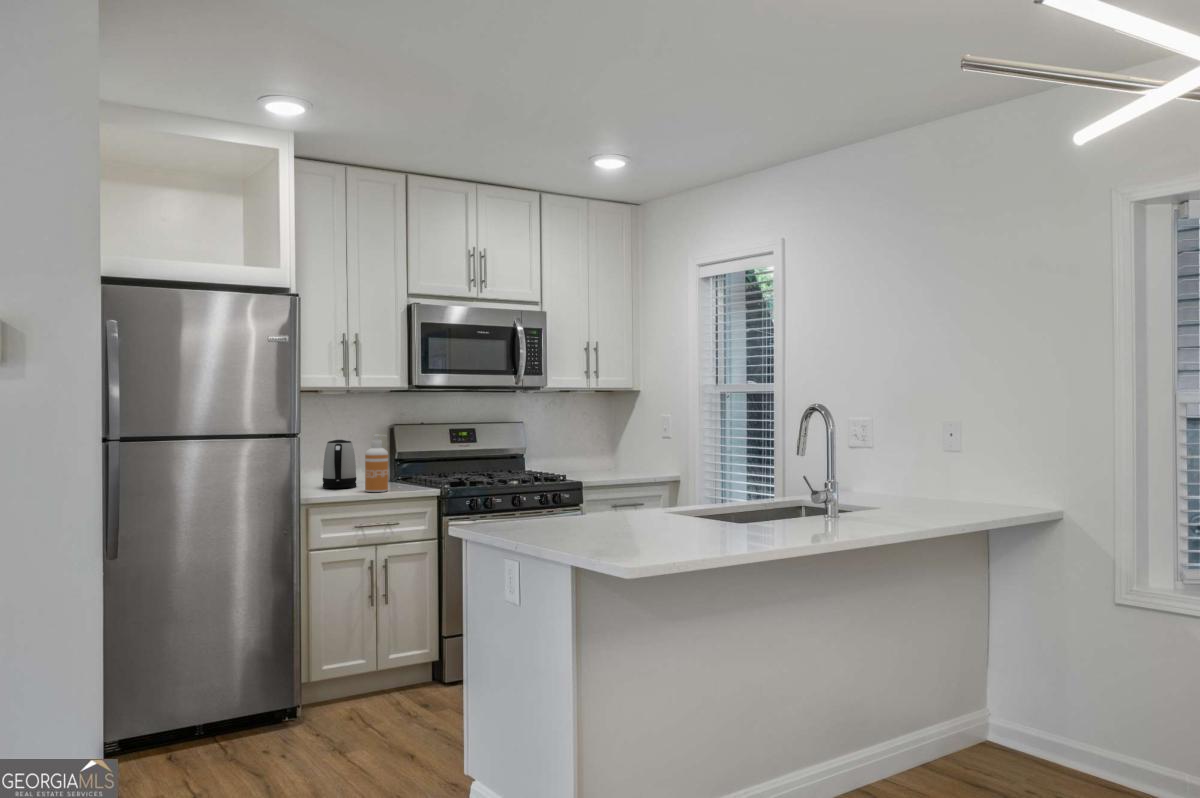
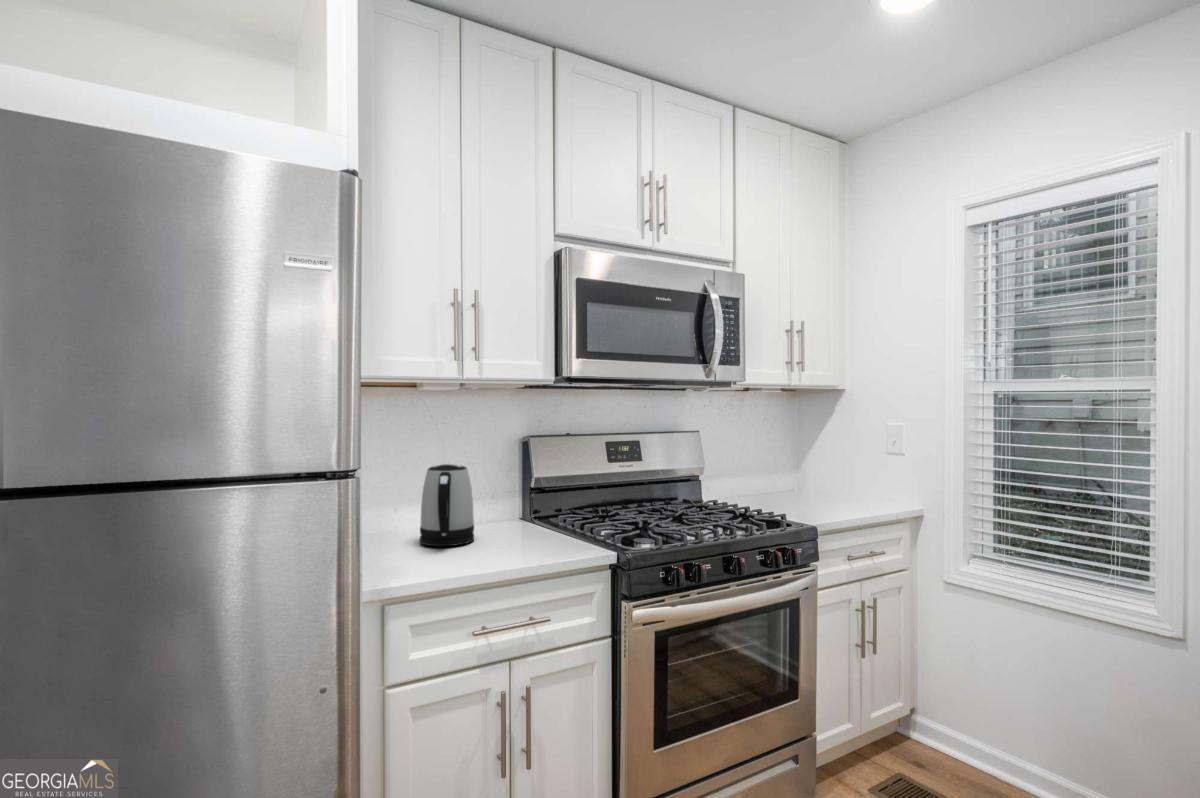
soap dispenser: present [365,435,388,492] -> none [490,459,528,560]

